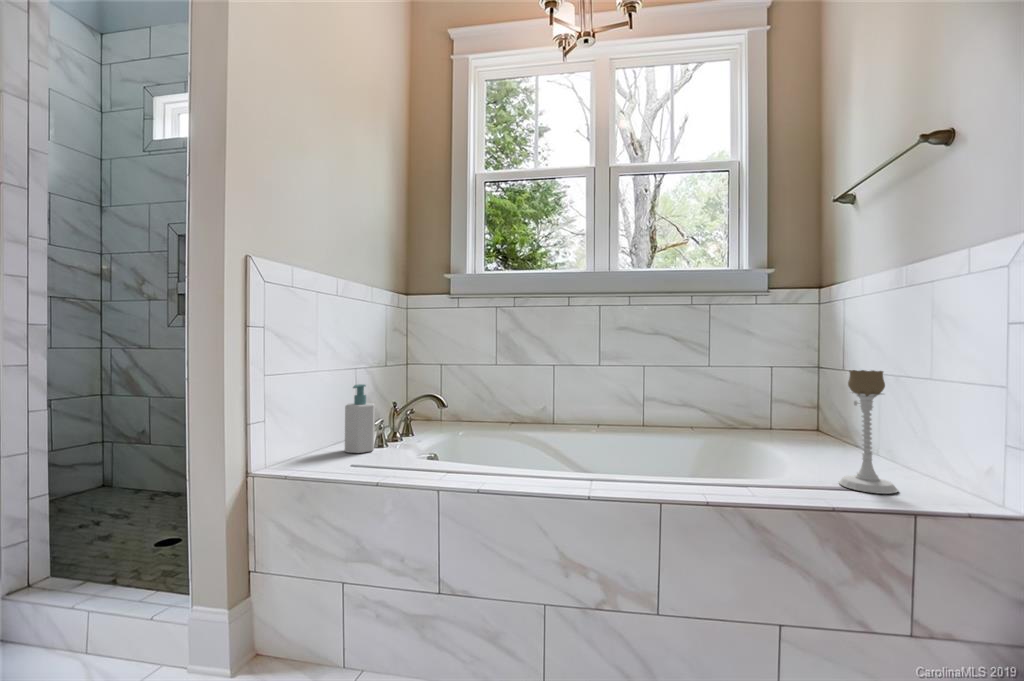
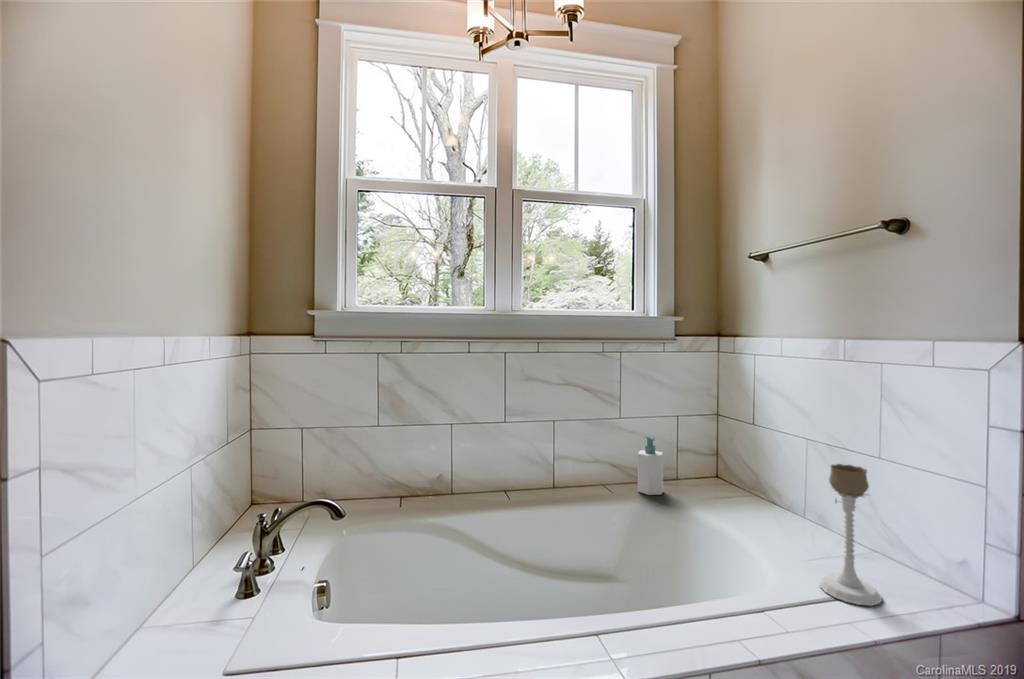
soap bottle: present [345,384,375,453] -> present [637,436,663,495]

